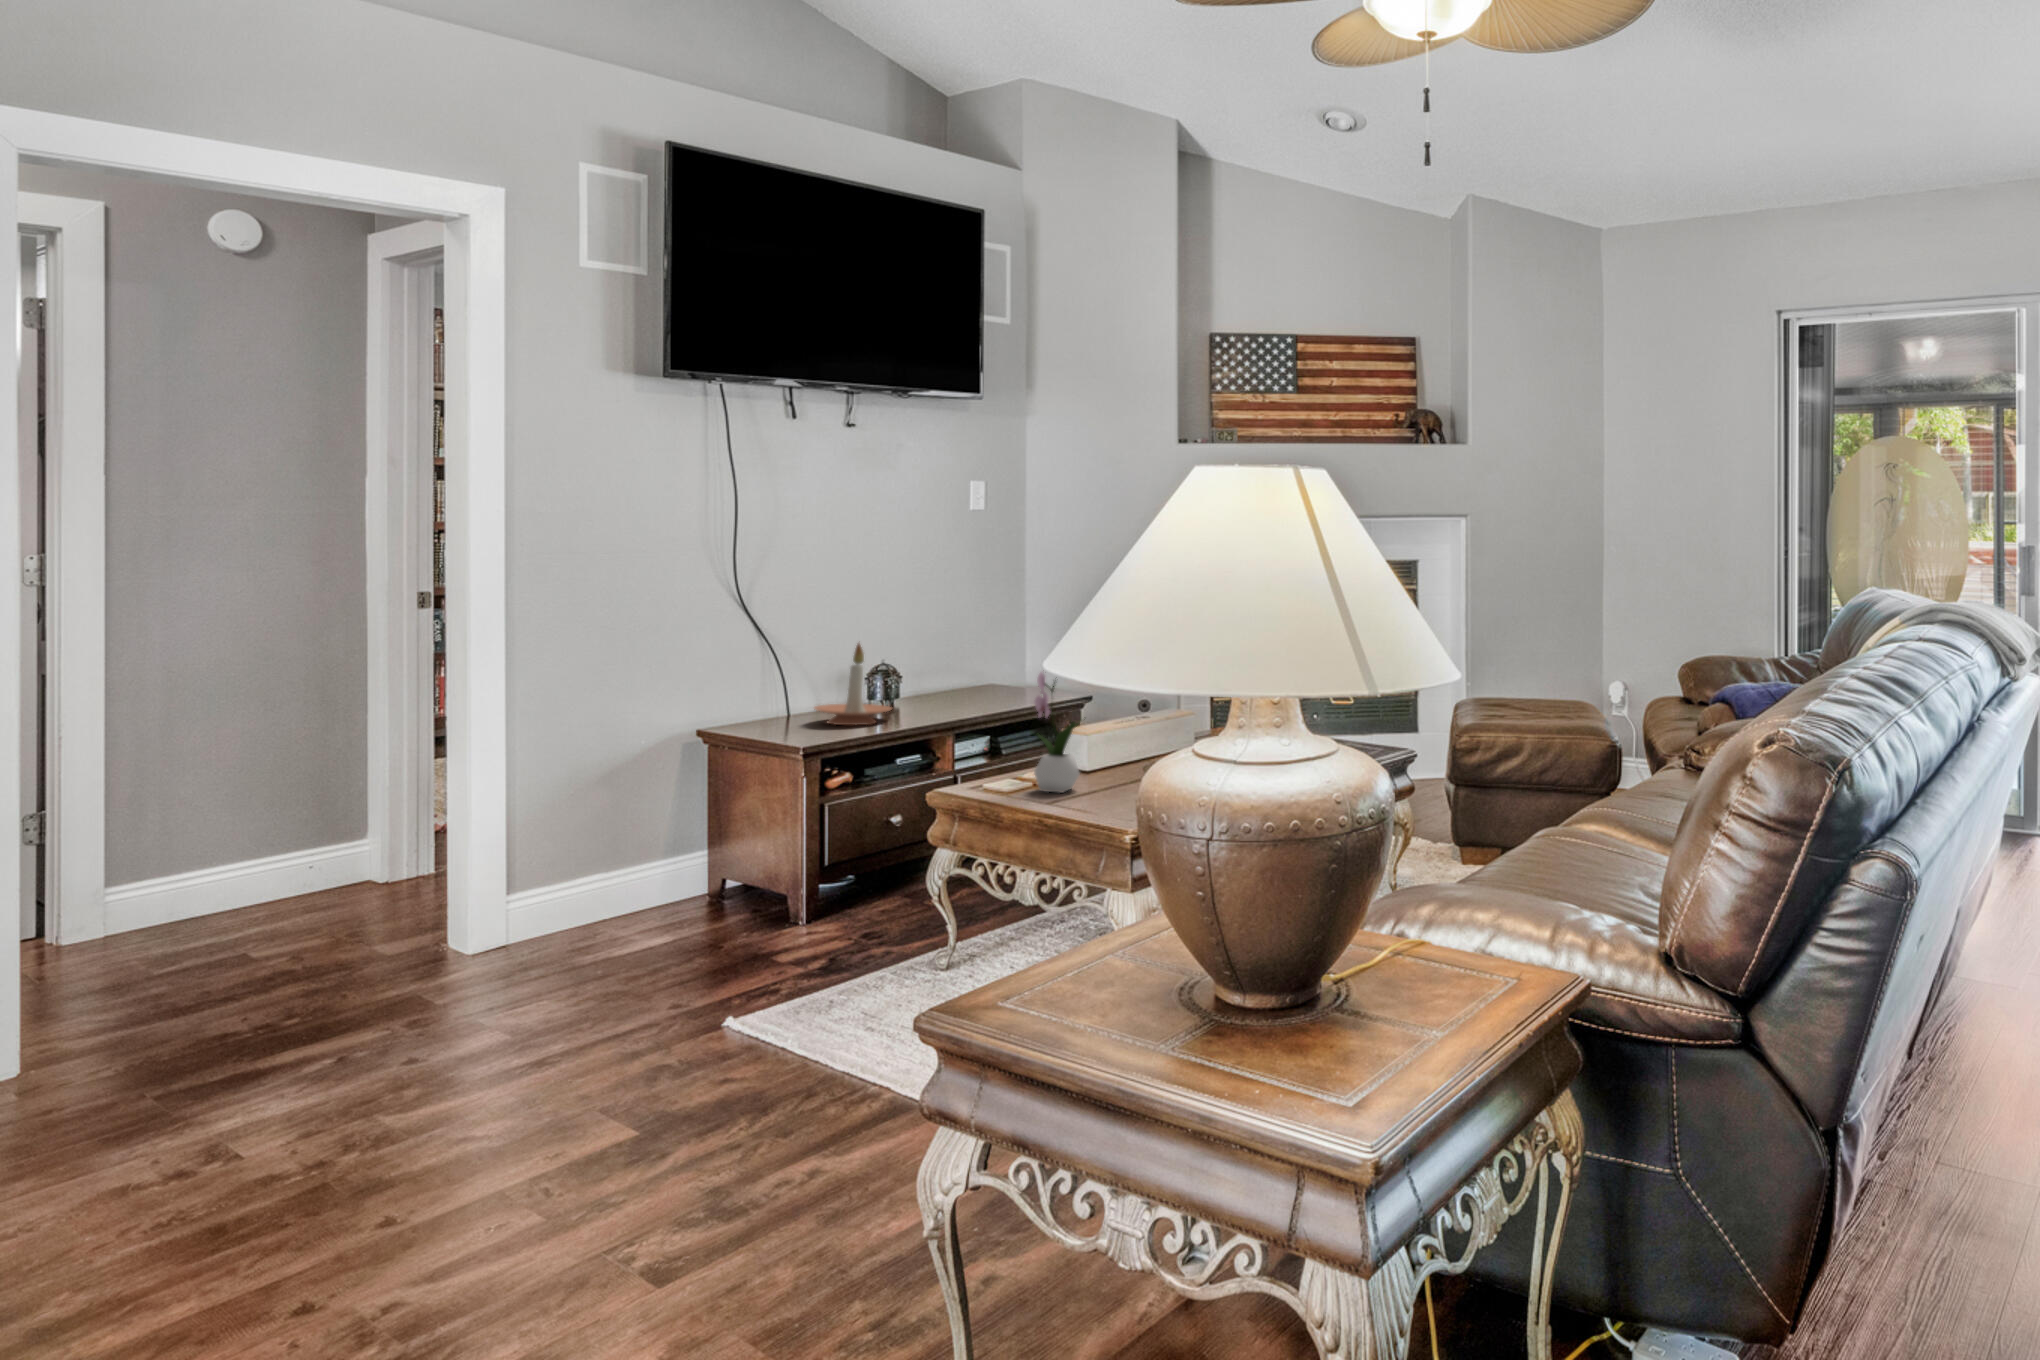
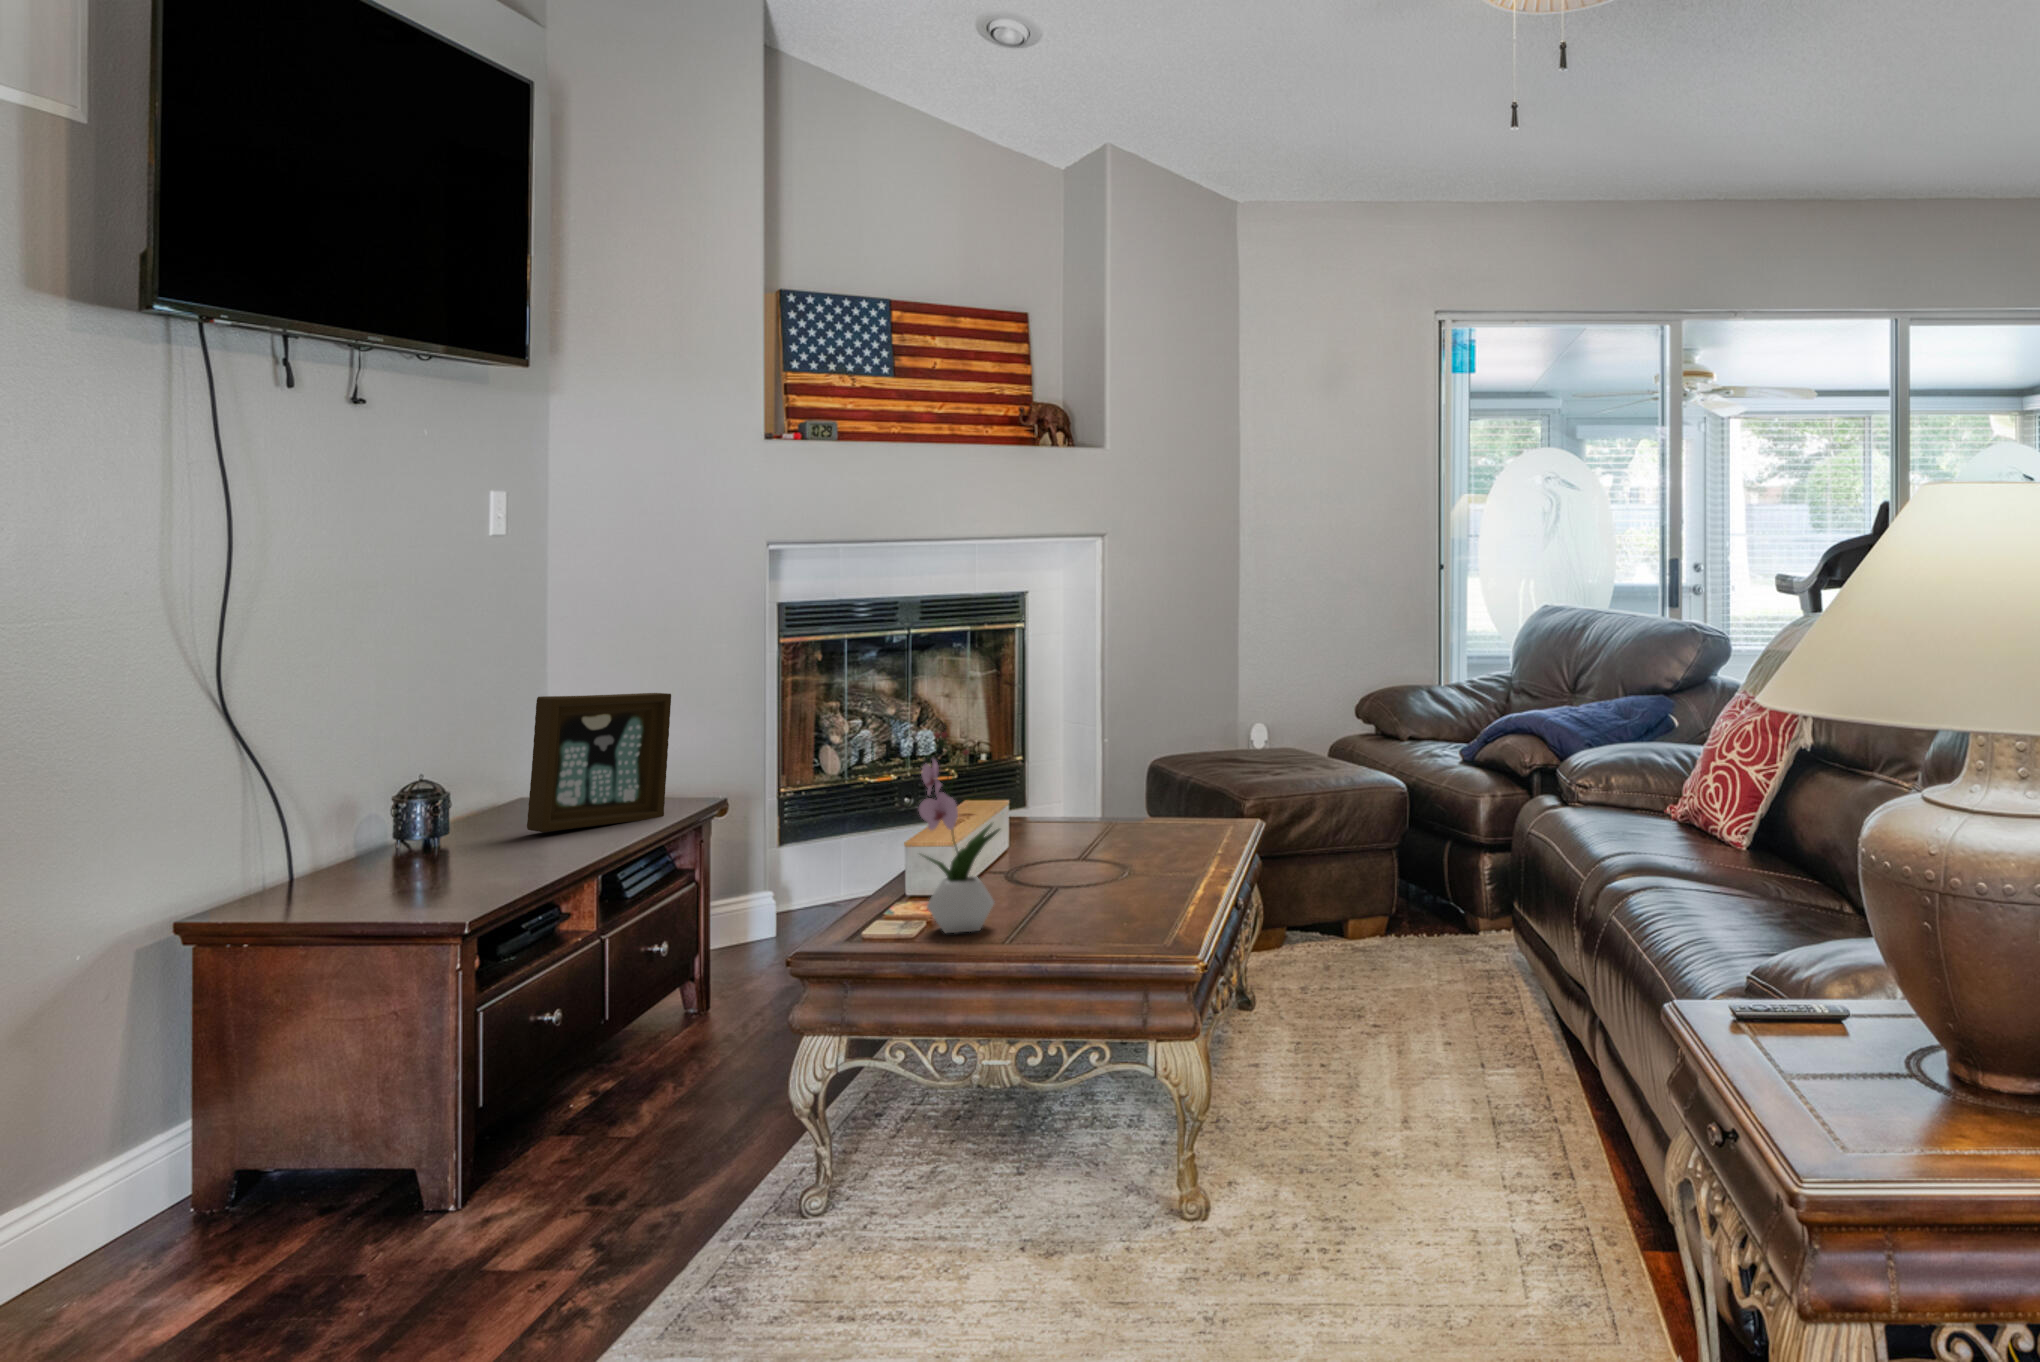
picture frame: none [948,616,1043,703] -> present [527,693,671,832]
candle holder: present [815,643,891,725] -> none [364,747,505,885]

